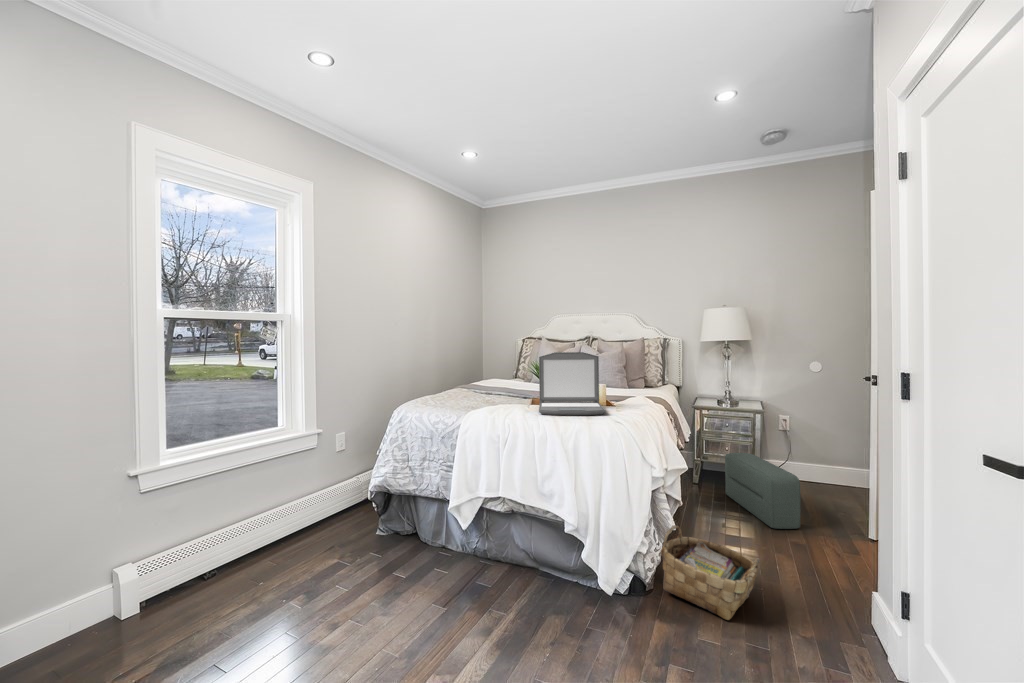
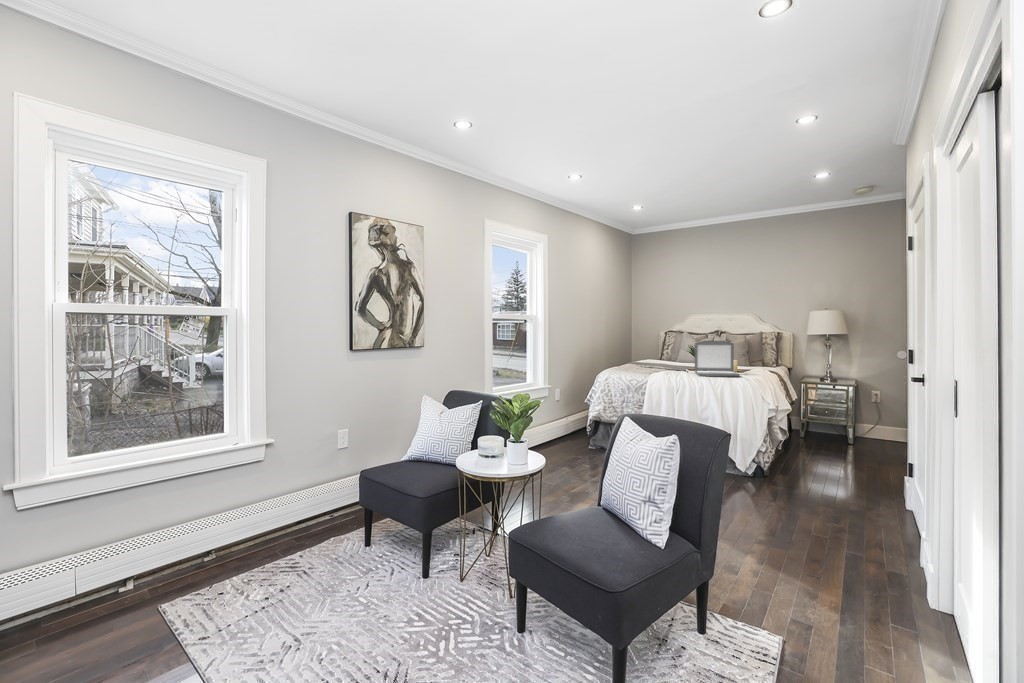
pouf: present [725,453,800,529] -> none [824,413,875,459]
woven basket: present [661,526,759,620] -> none [773,440,834,485]

